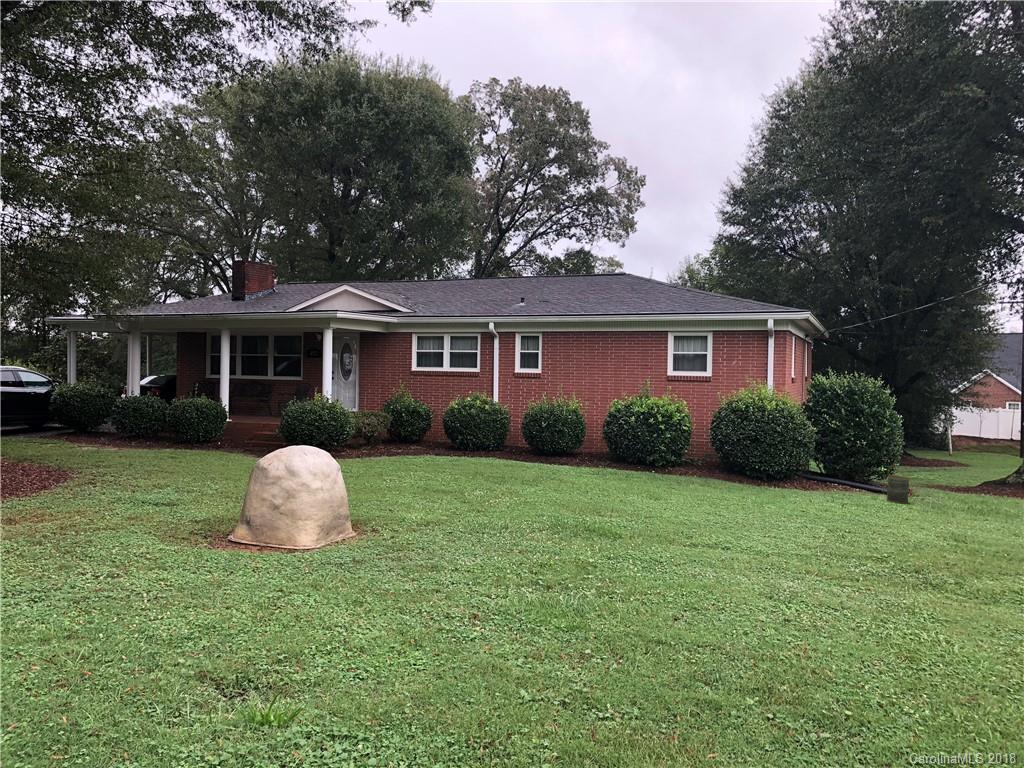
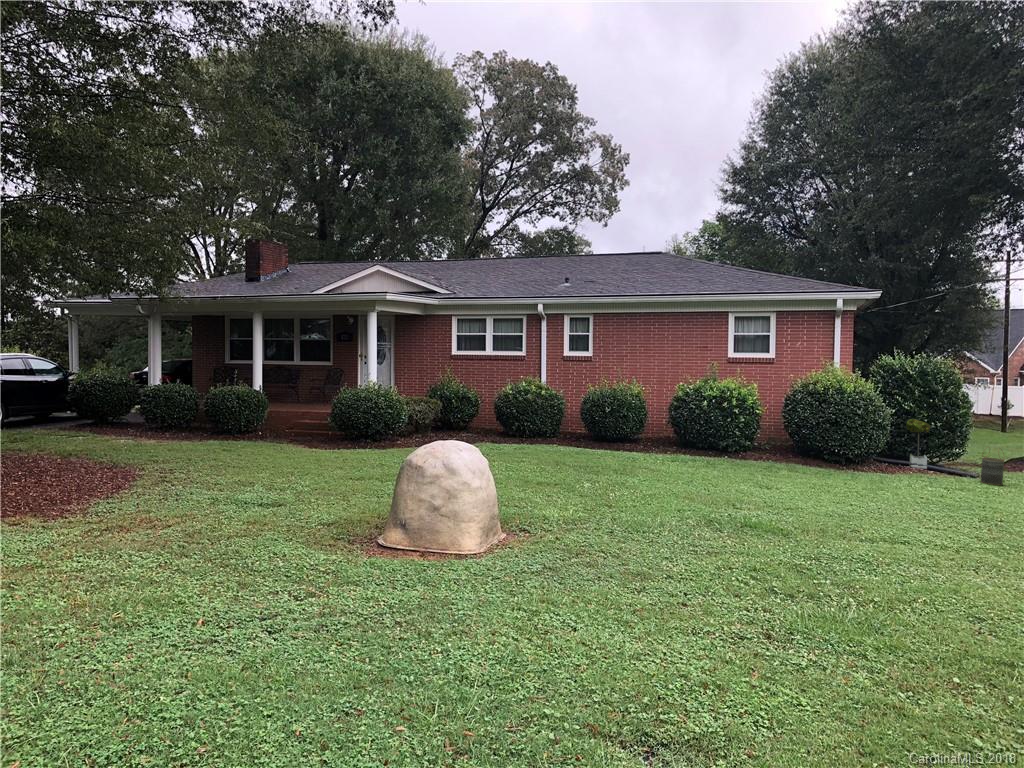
potted tree: none [833,437,857,488] -> present [906,419,930,469]

